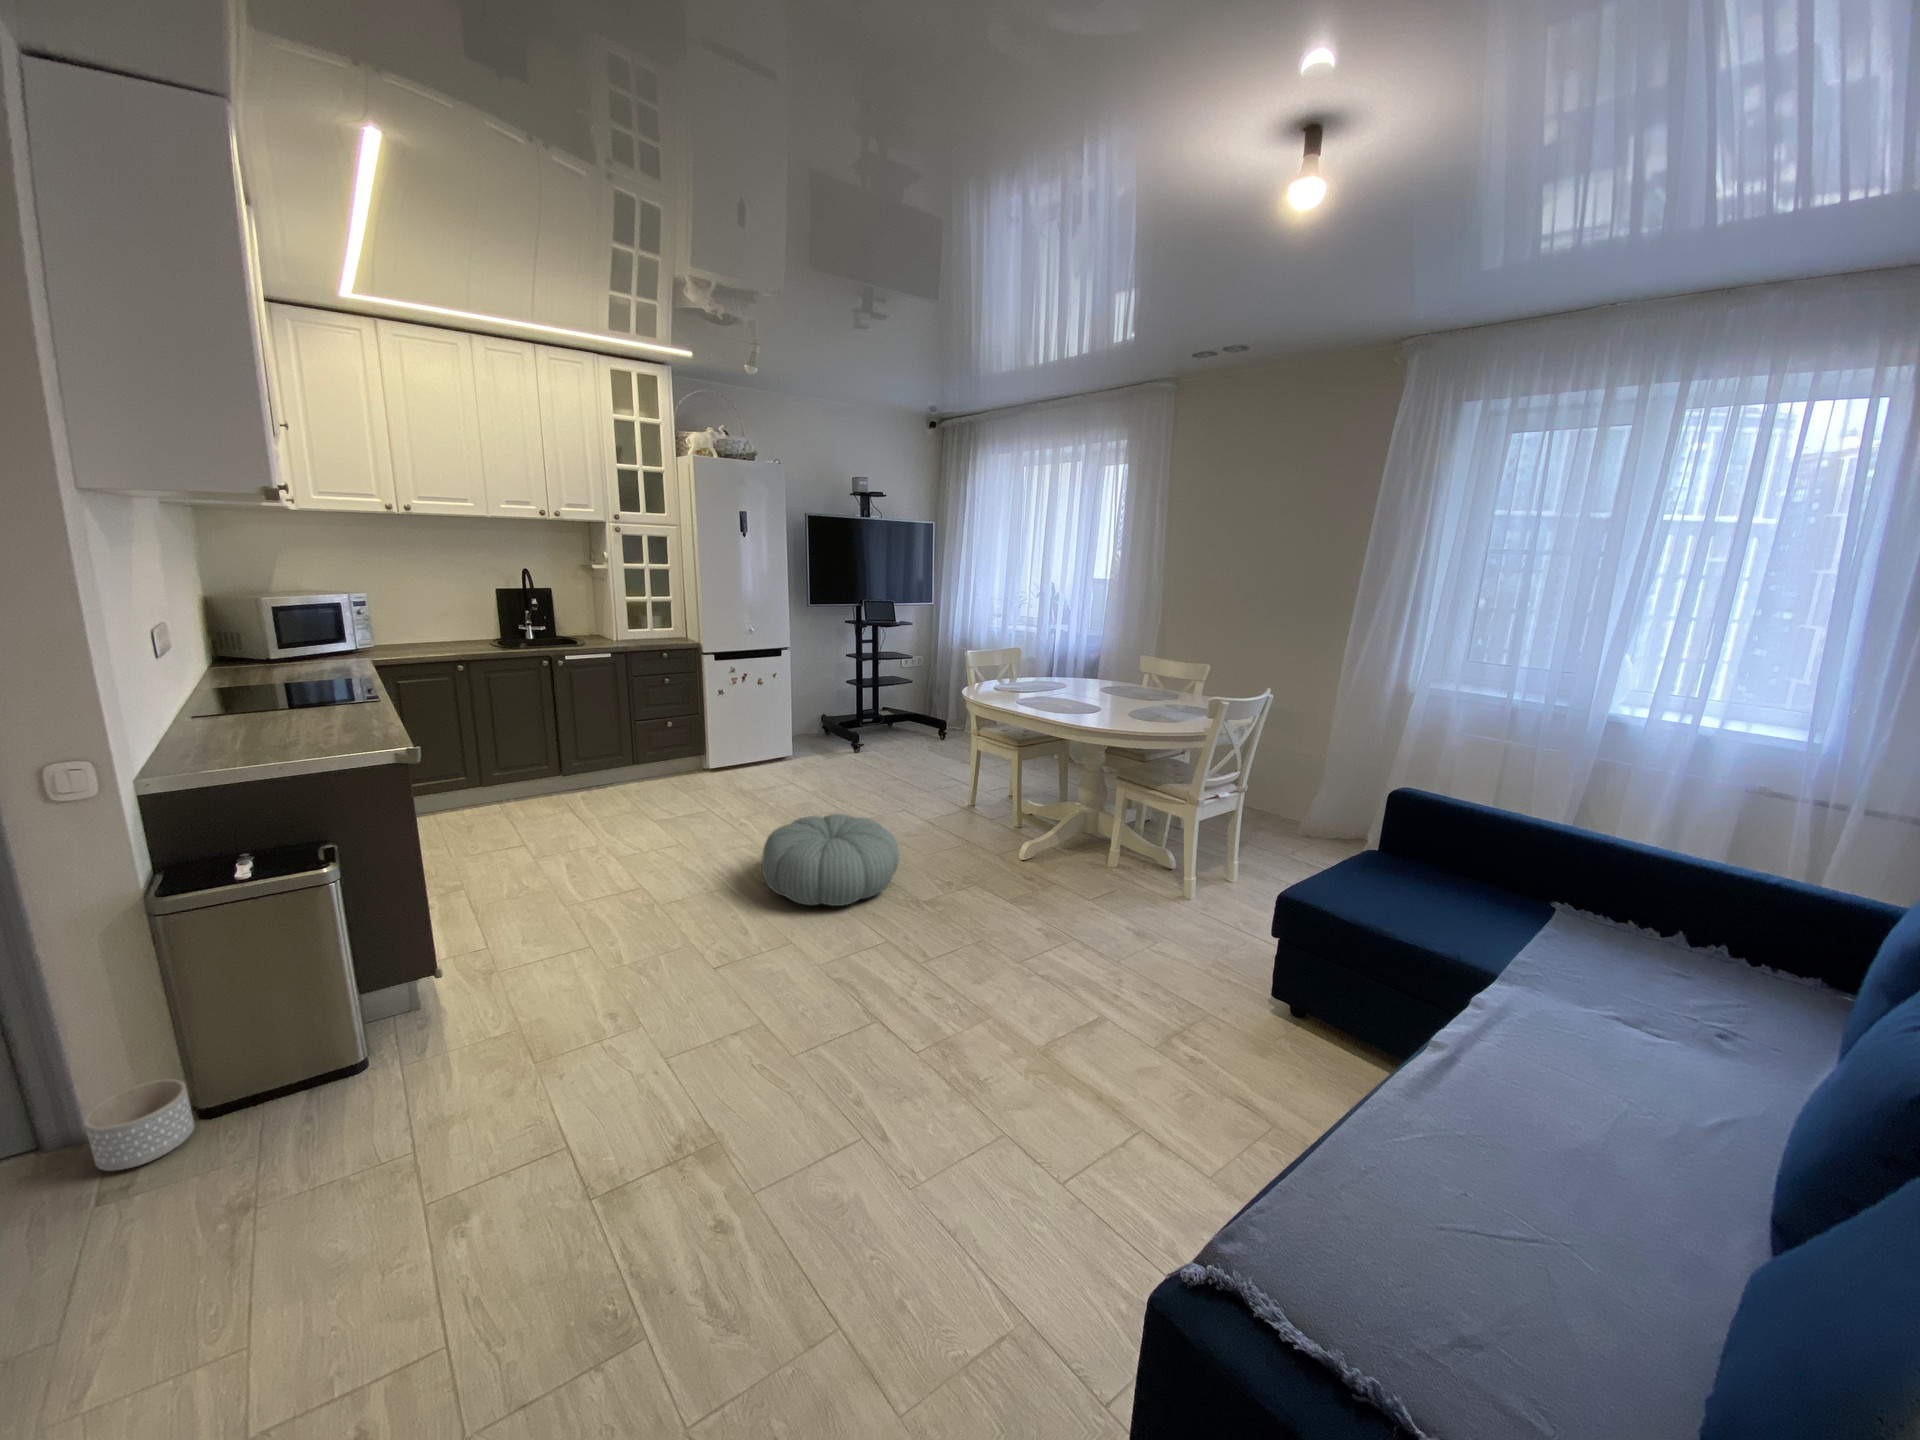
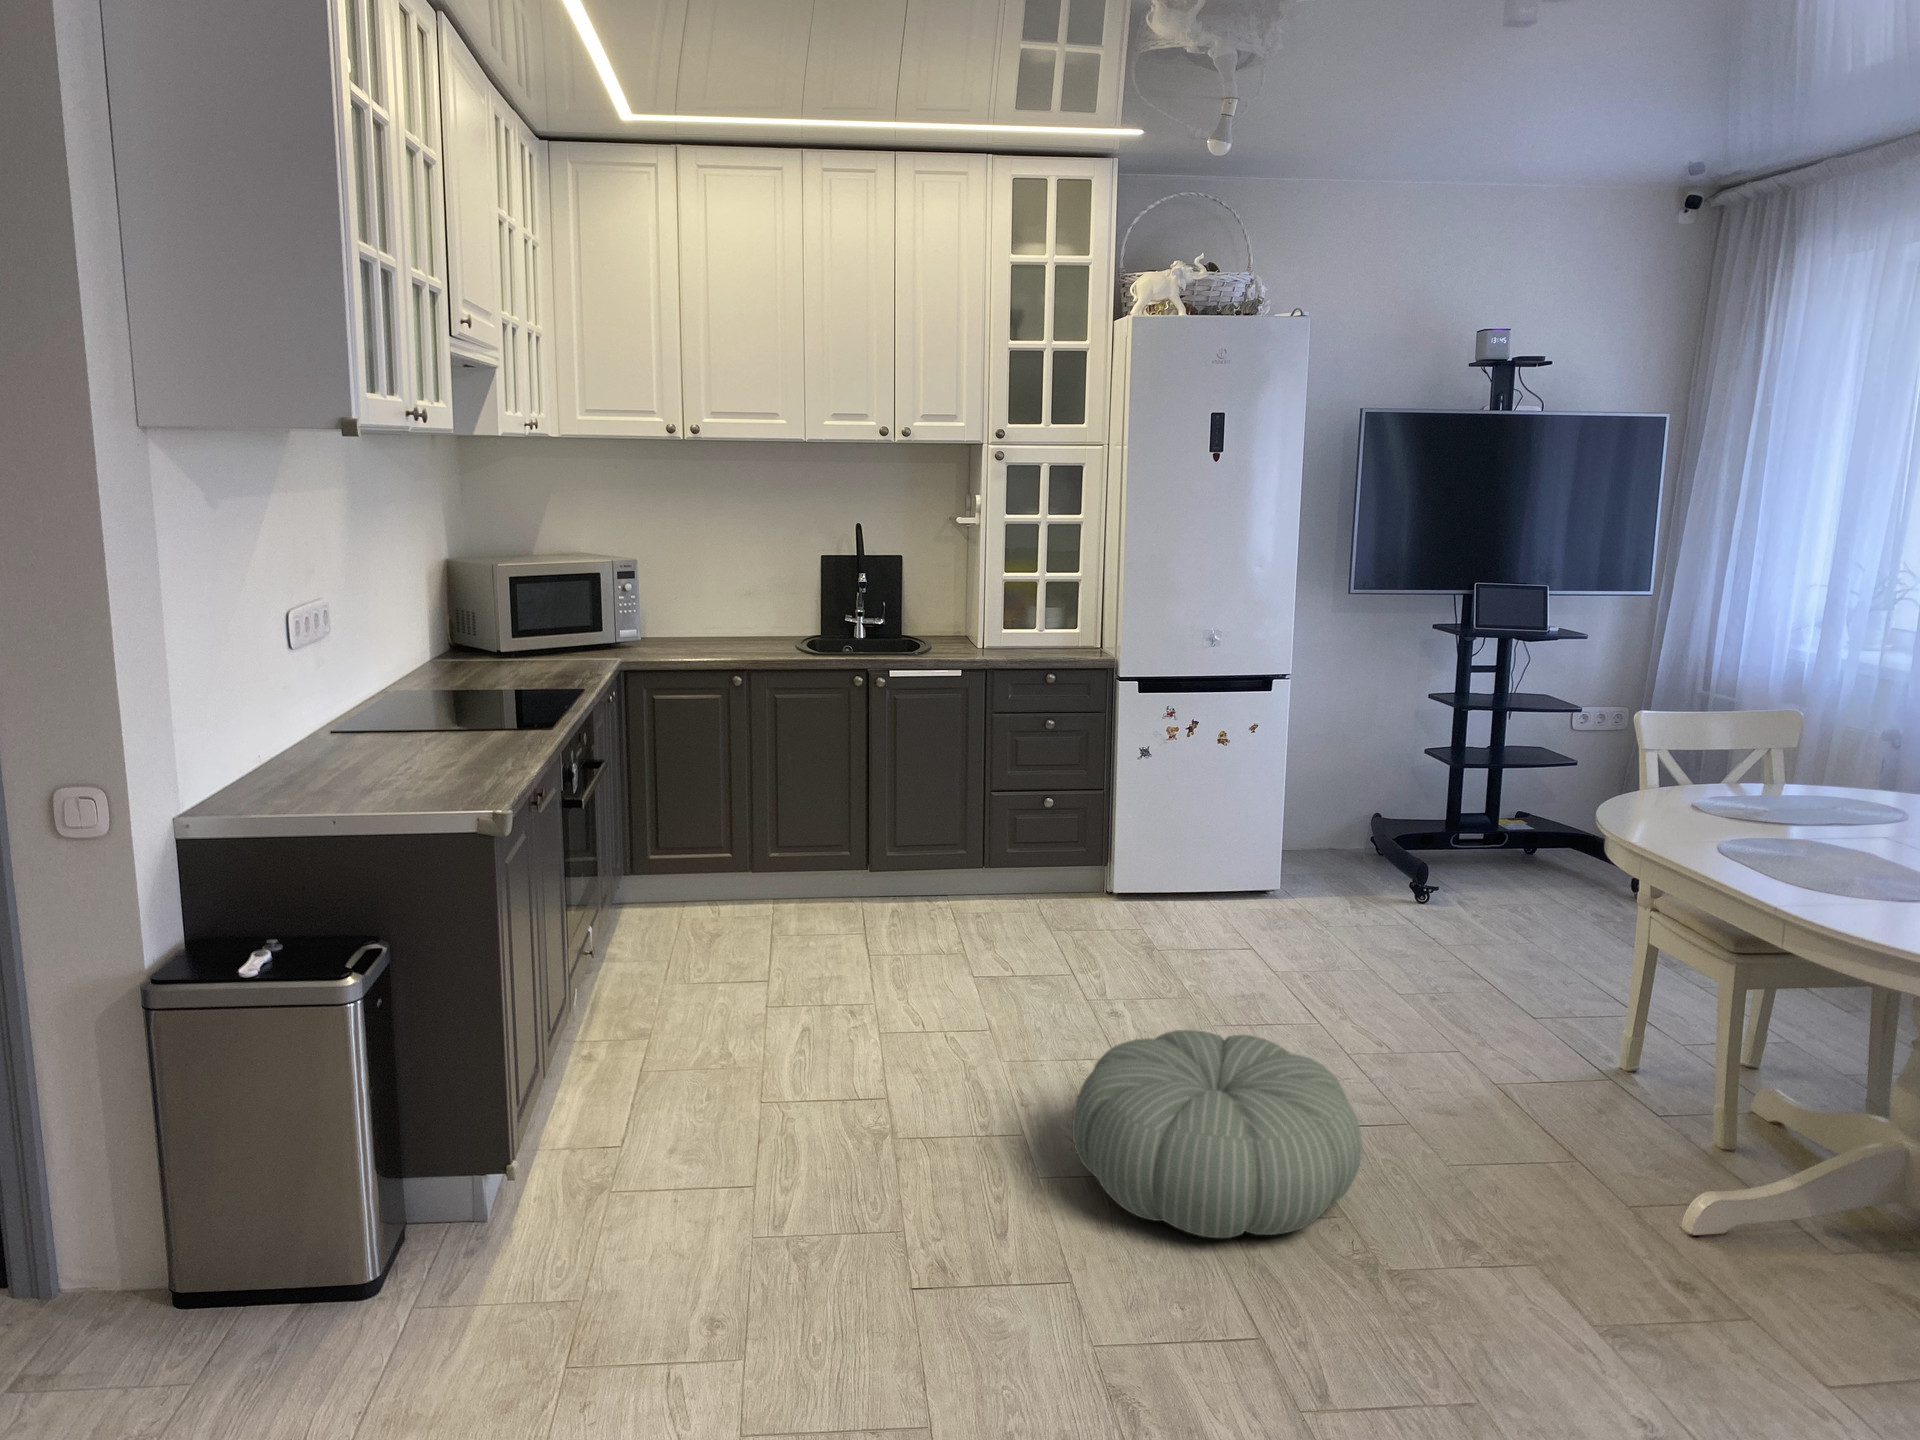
planter: present [84,1079,194,1171] -> none [64,1231,179,1344]

